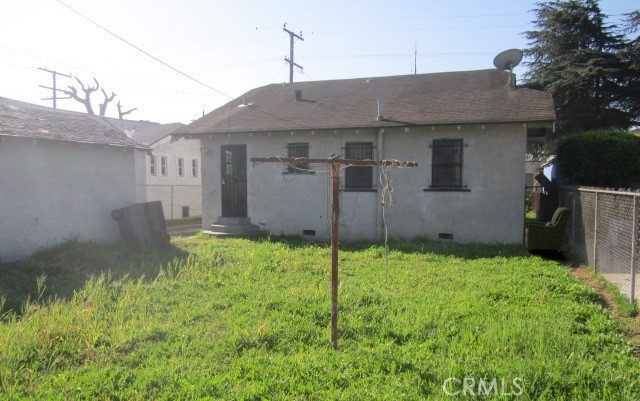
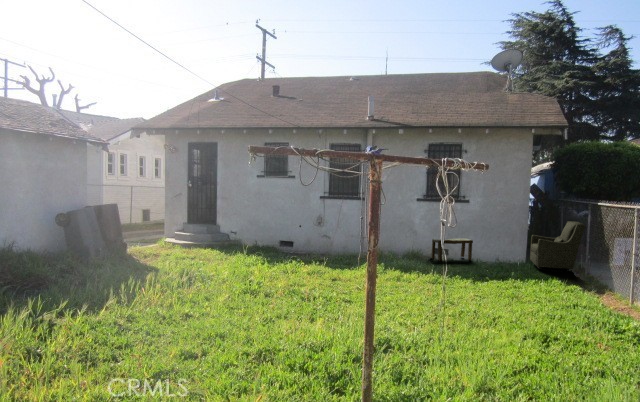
bench: none [435,225,473,246] -> present [431,238,473,261]

